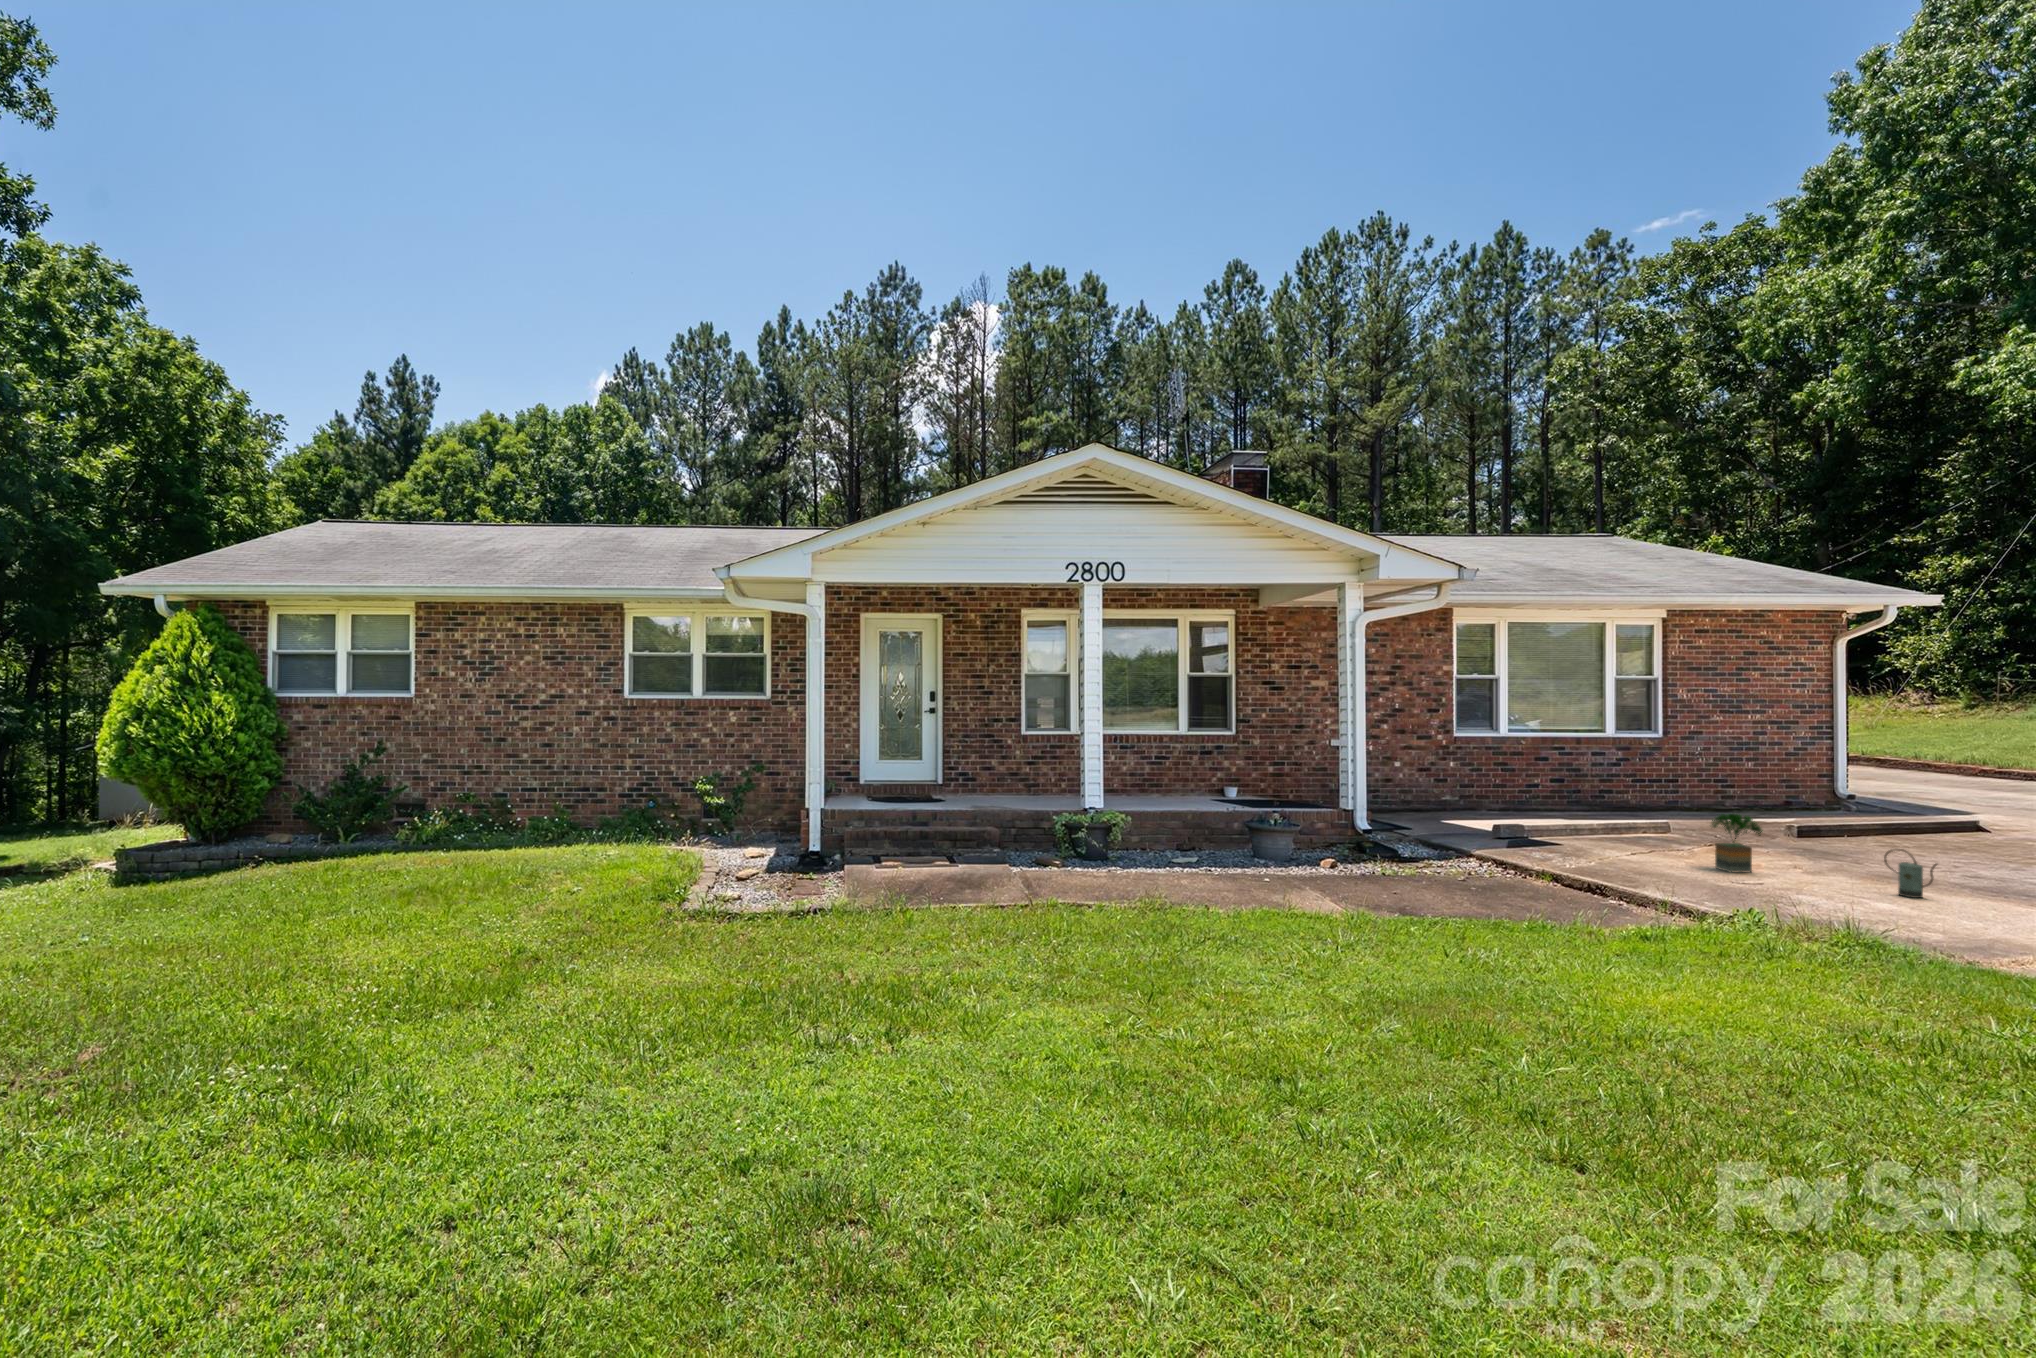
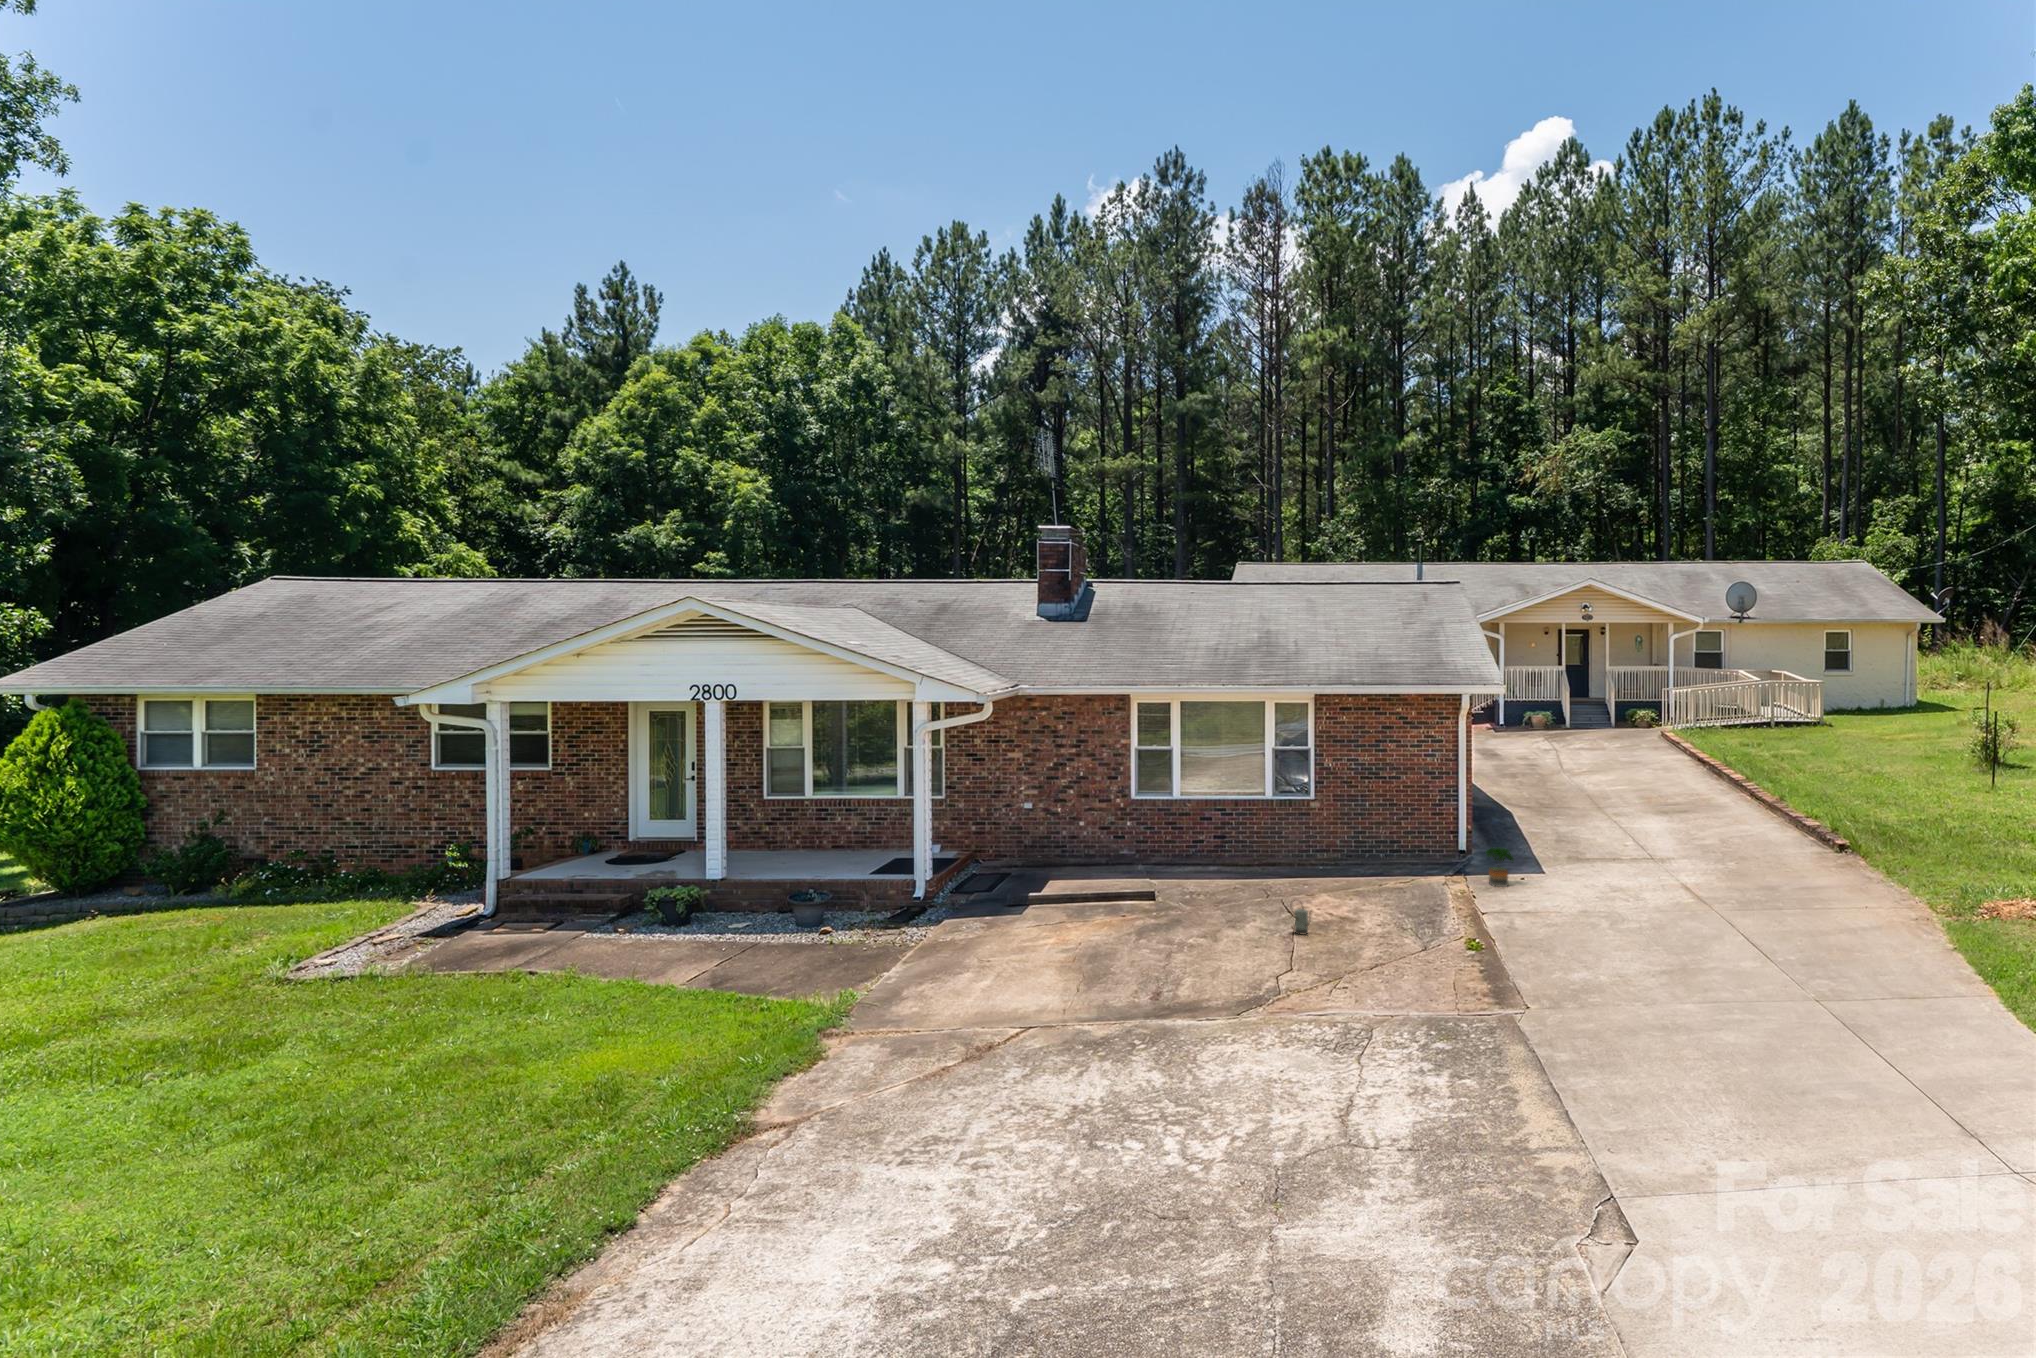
potted tree: present [1712,814,1763,873] -> present [1486,847,1514,887]

